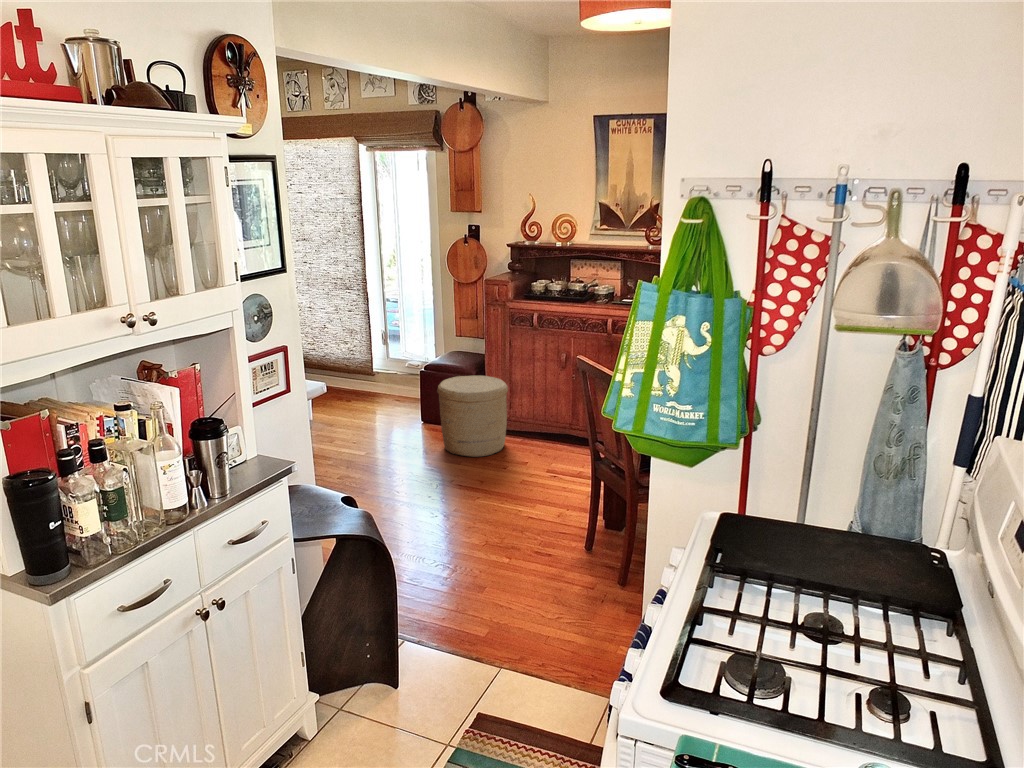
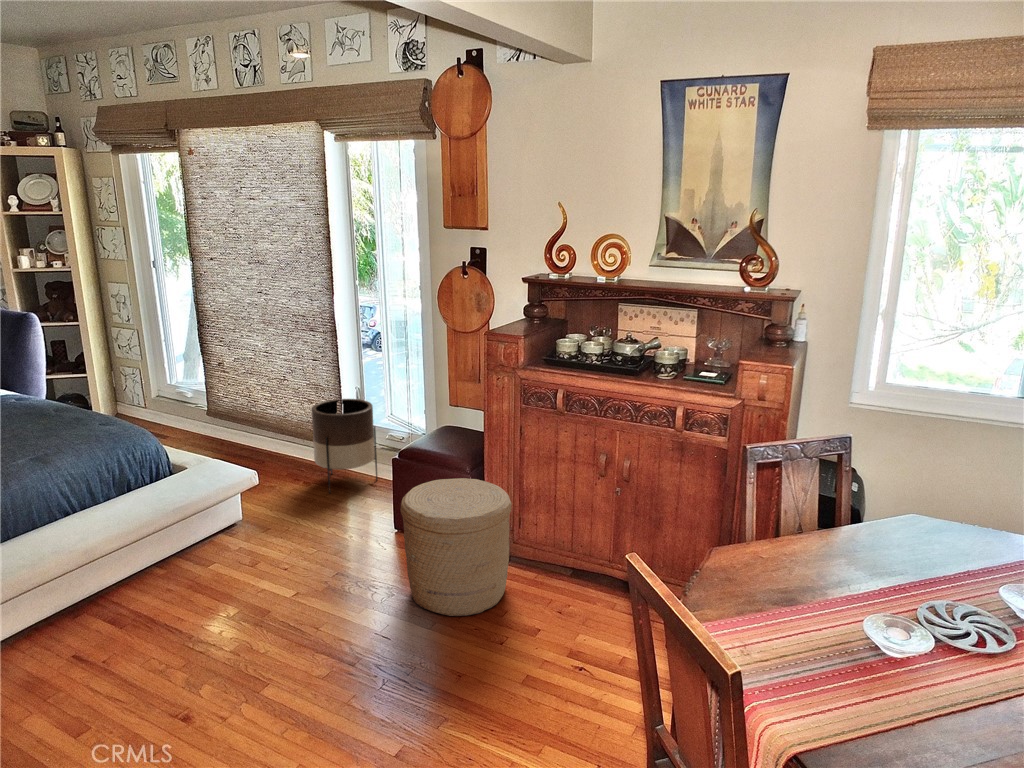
planter: none [353,337,400,404] -> present [312,399,377,494]

